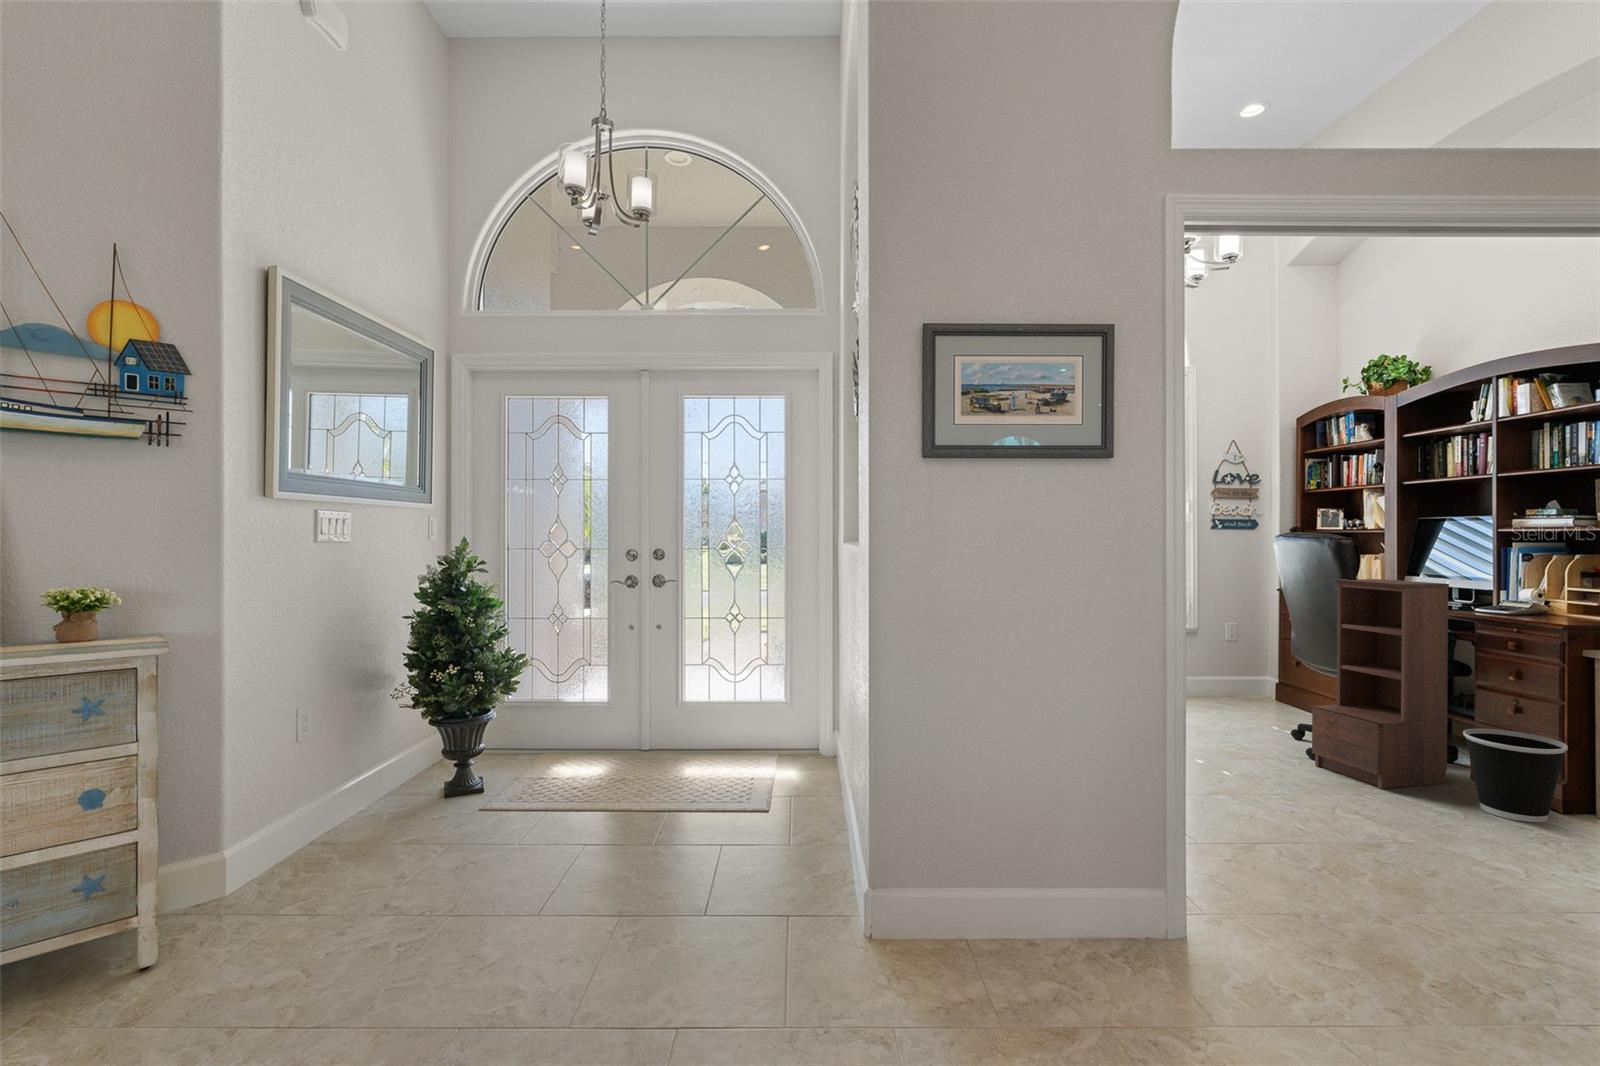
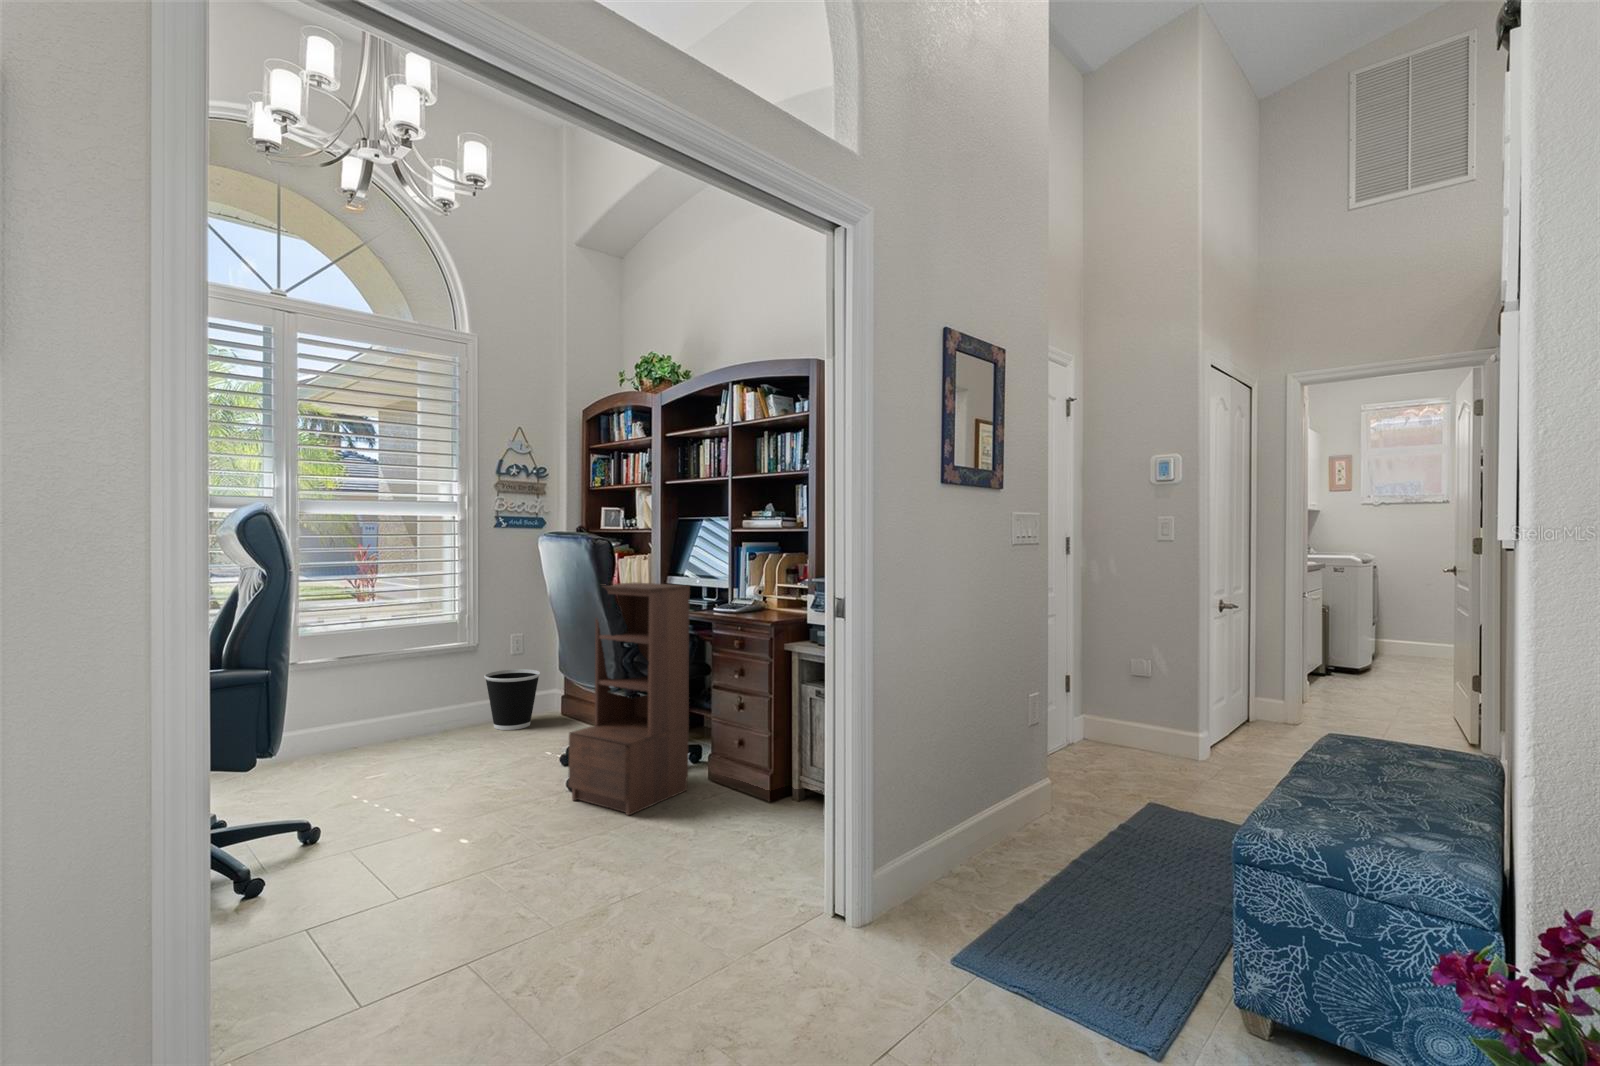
wastebasket: present [1463,729,1568,822] -> present [484,669,540,730]

